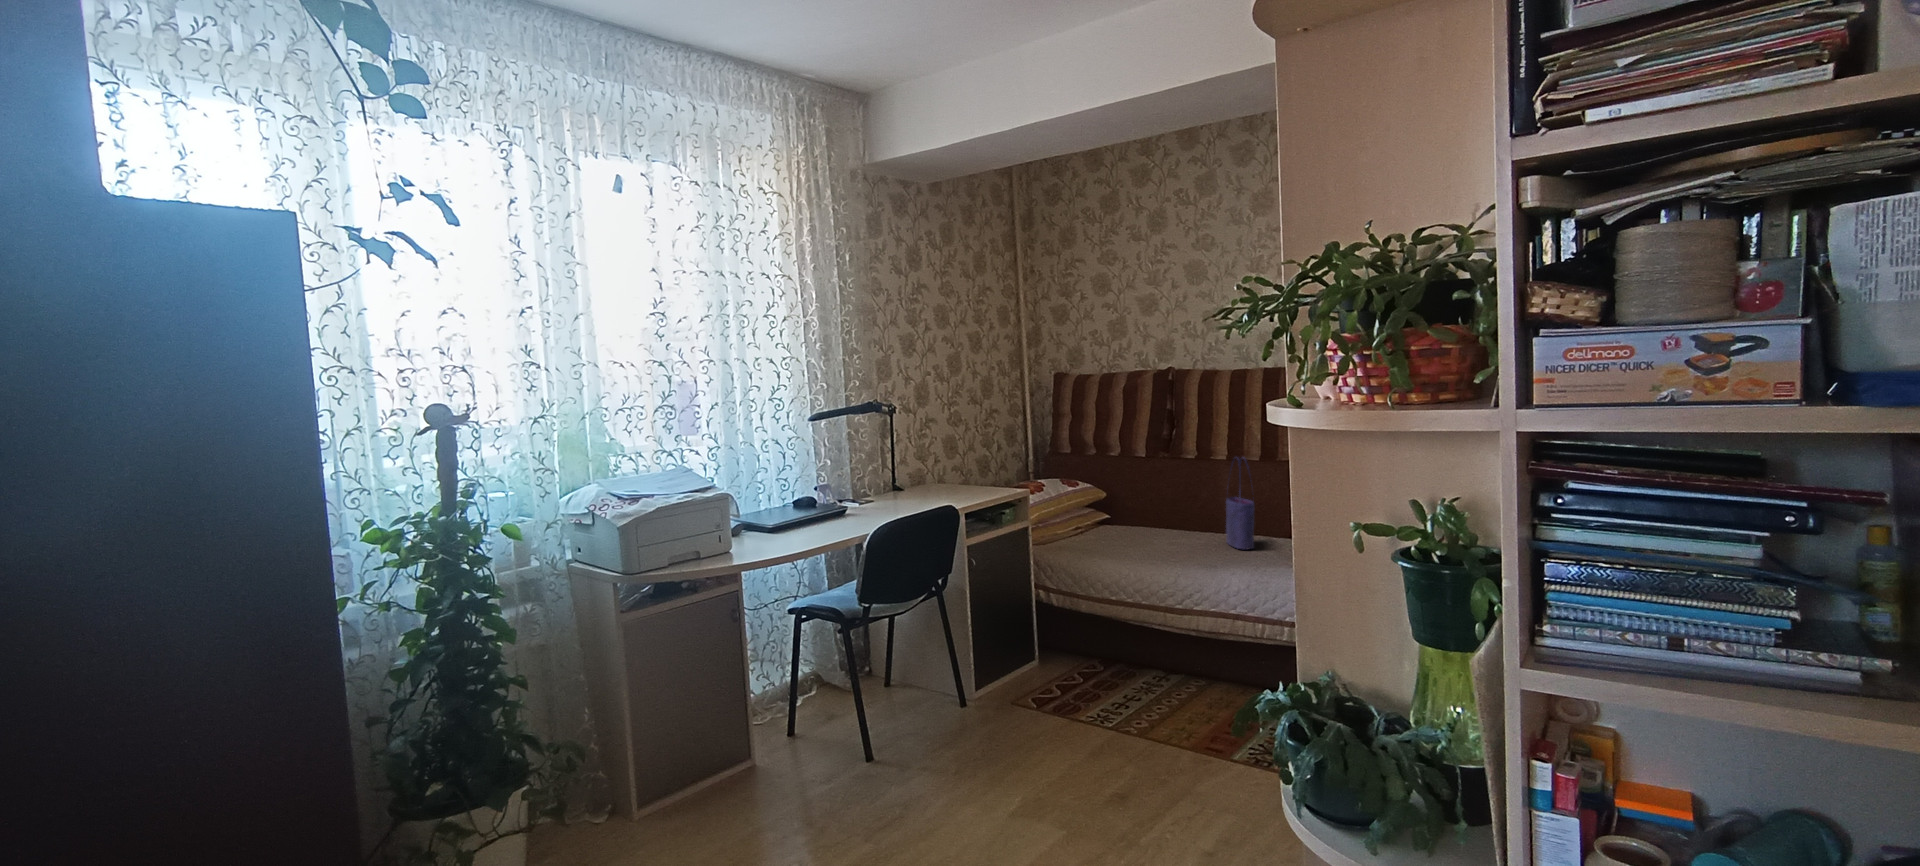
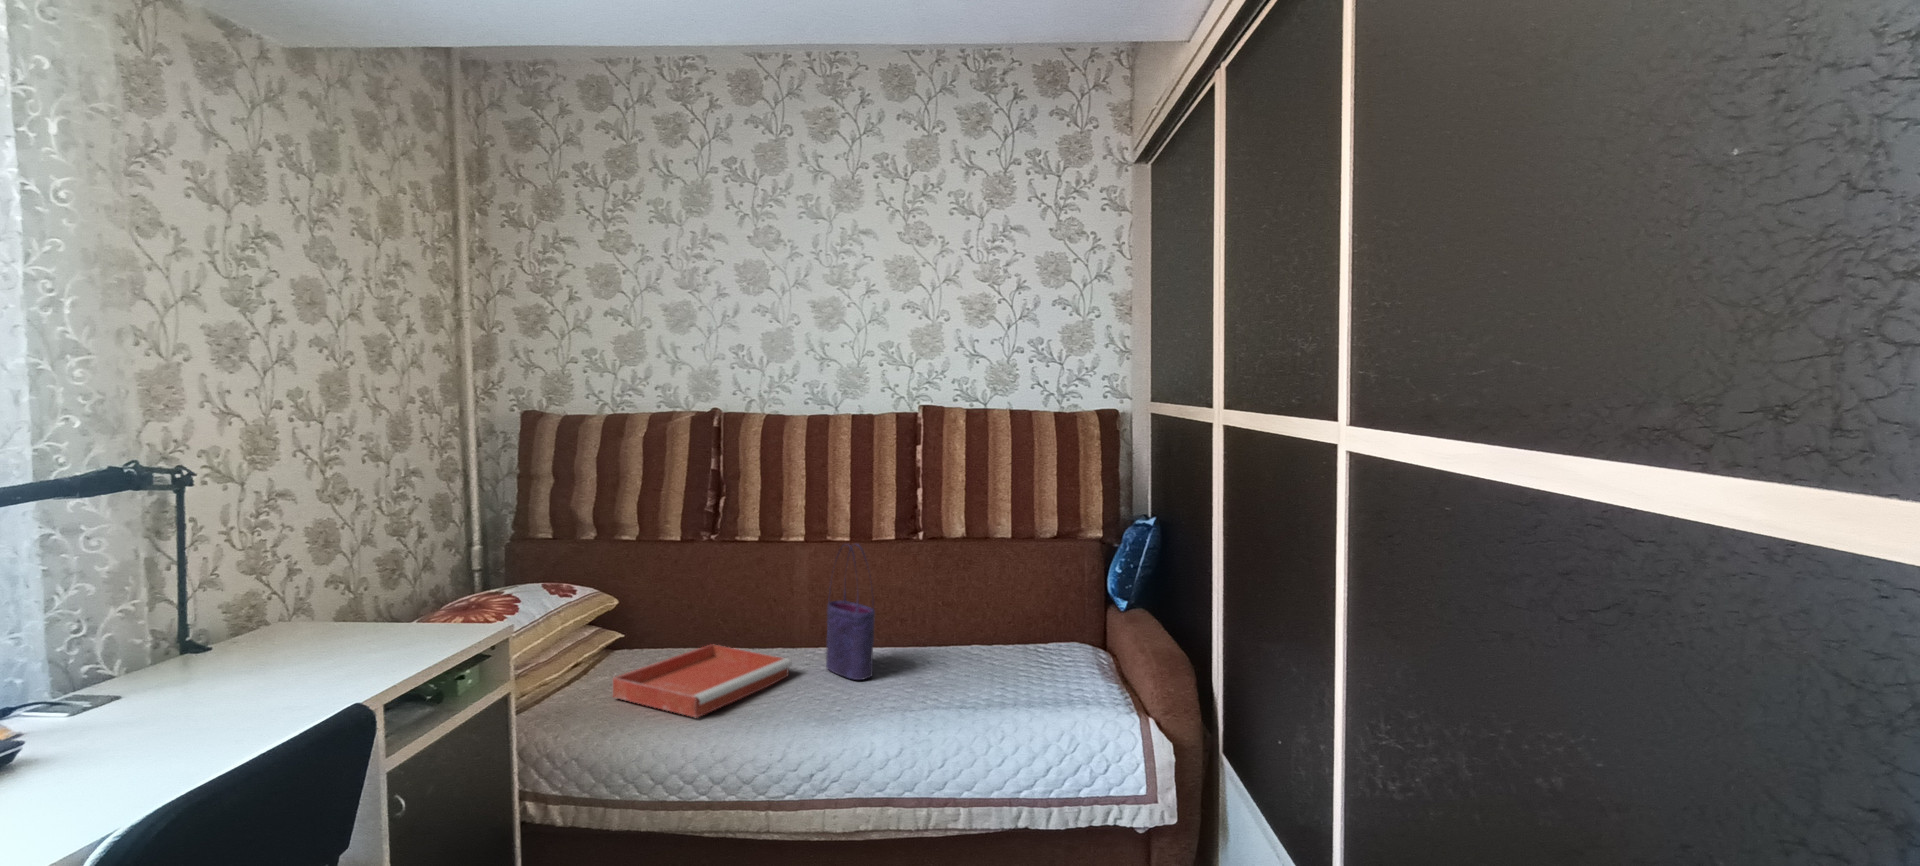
tray: none [1089,523,1201,555] -> present [613,644,792,717]

